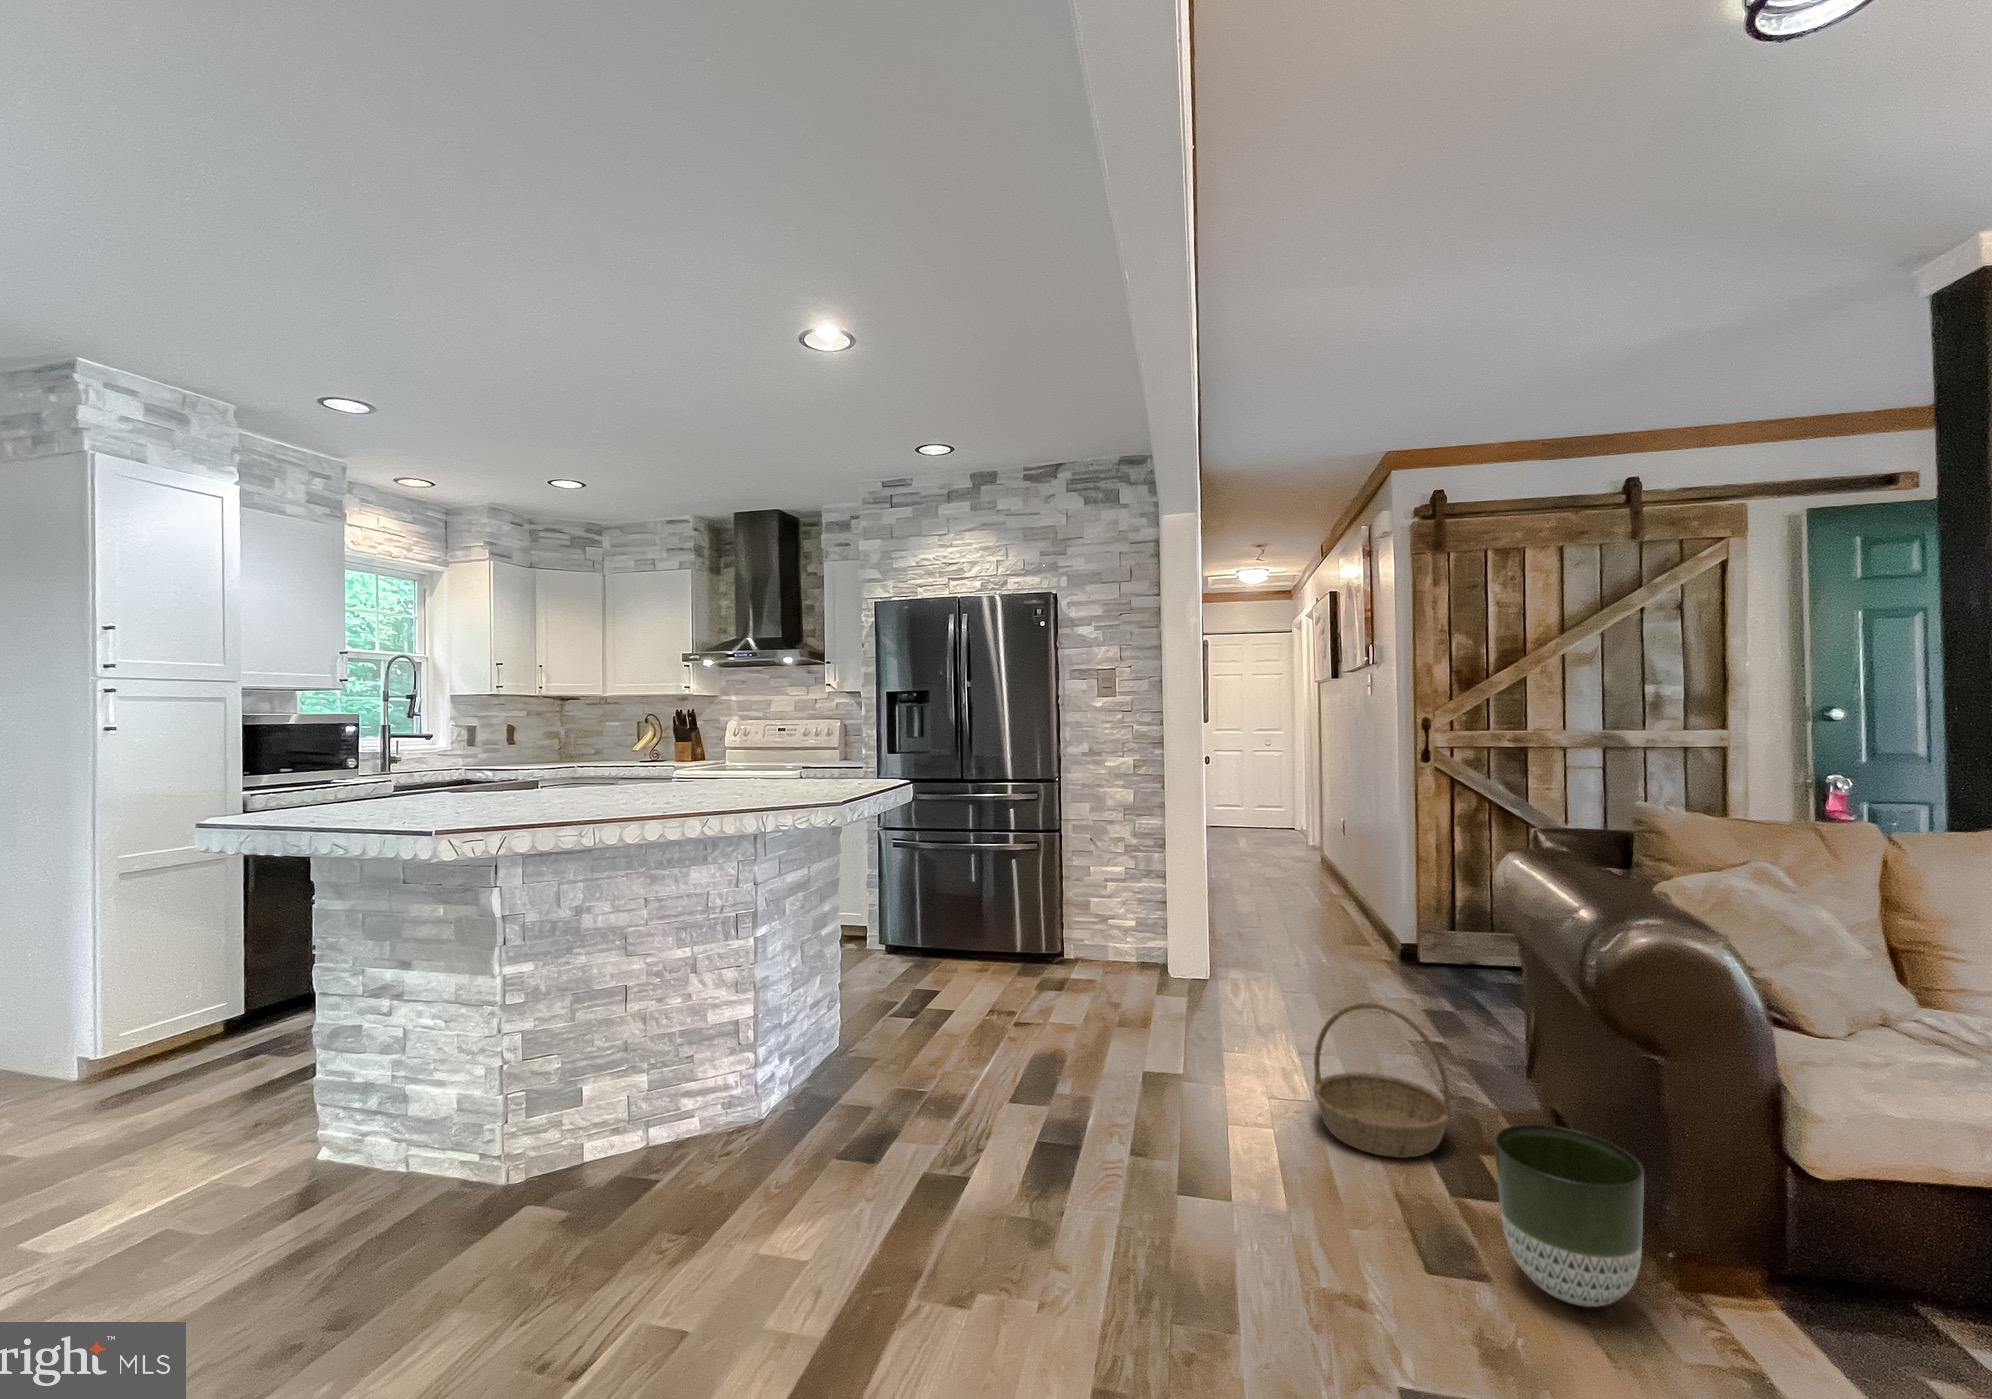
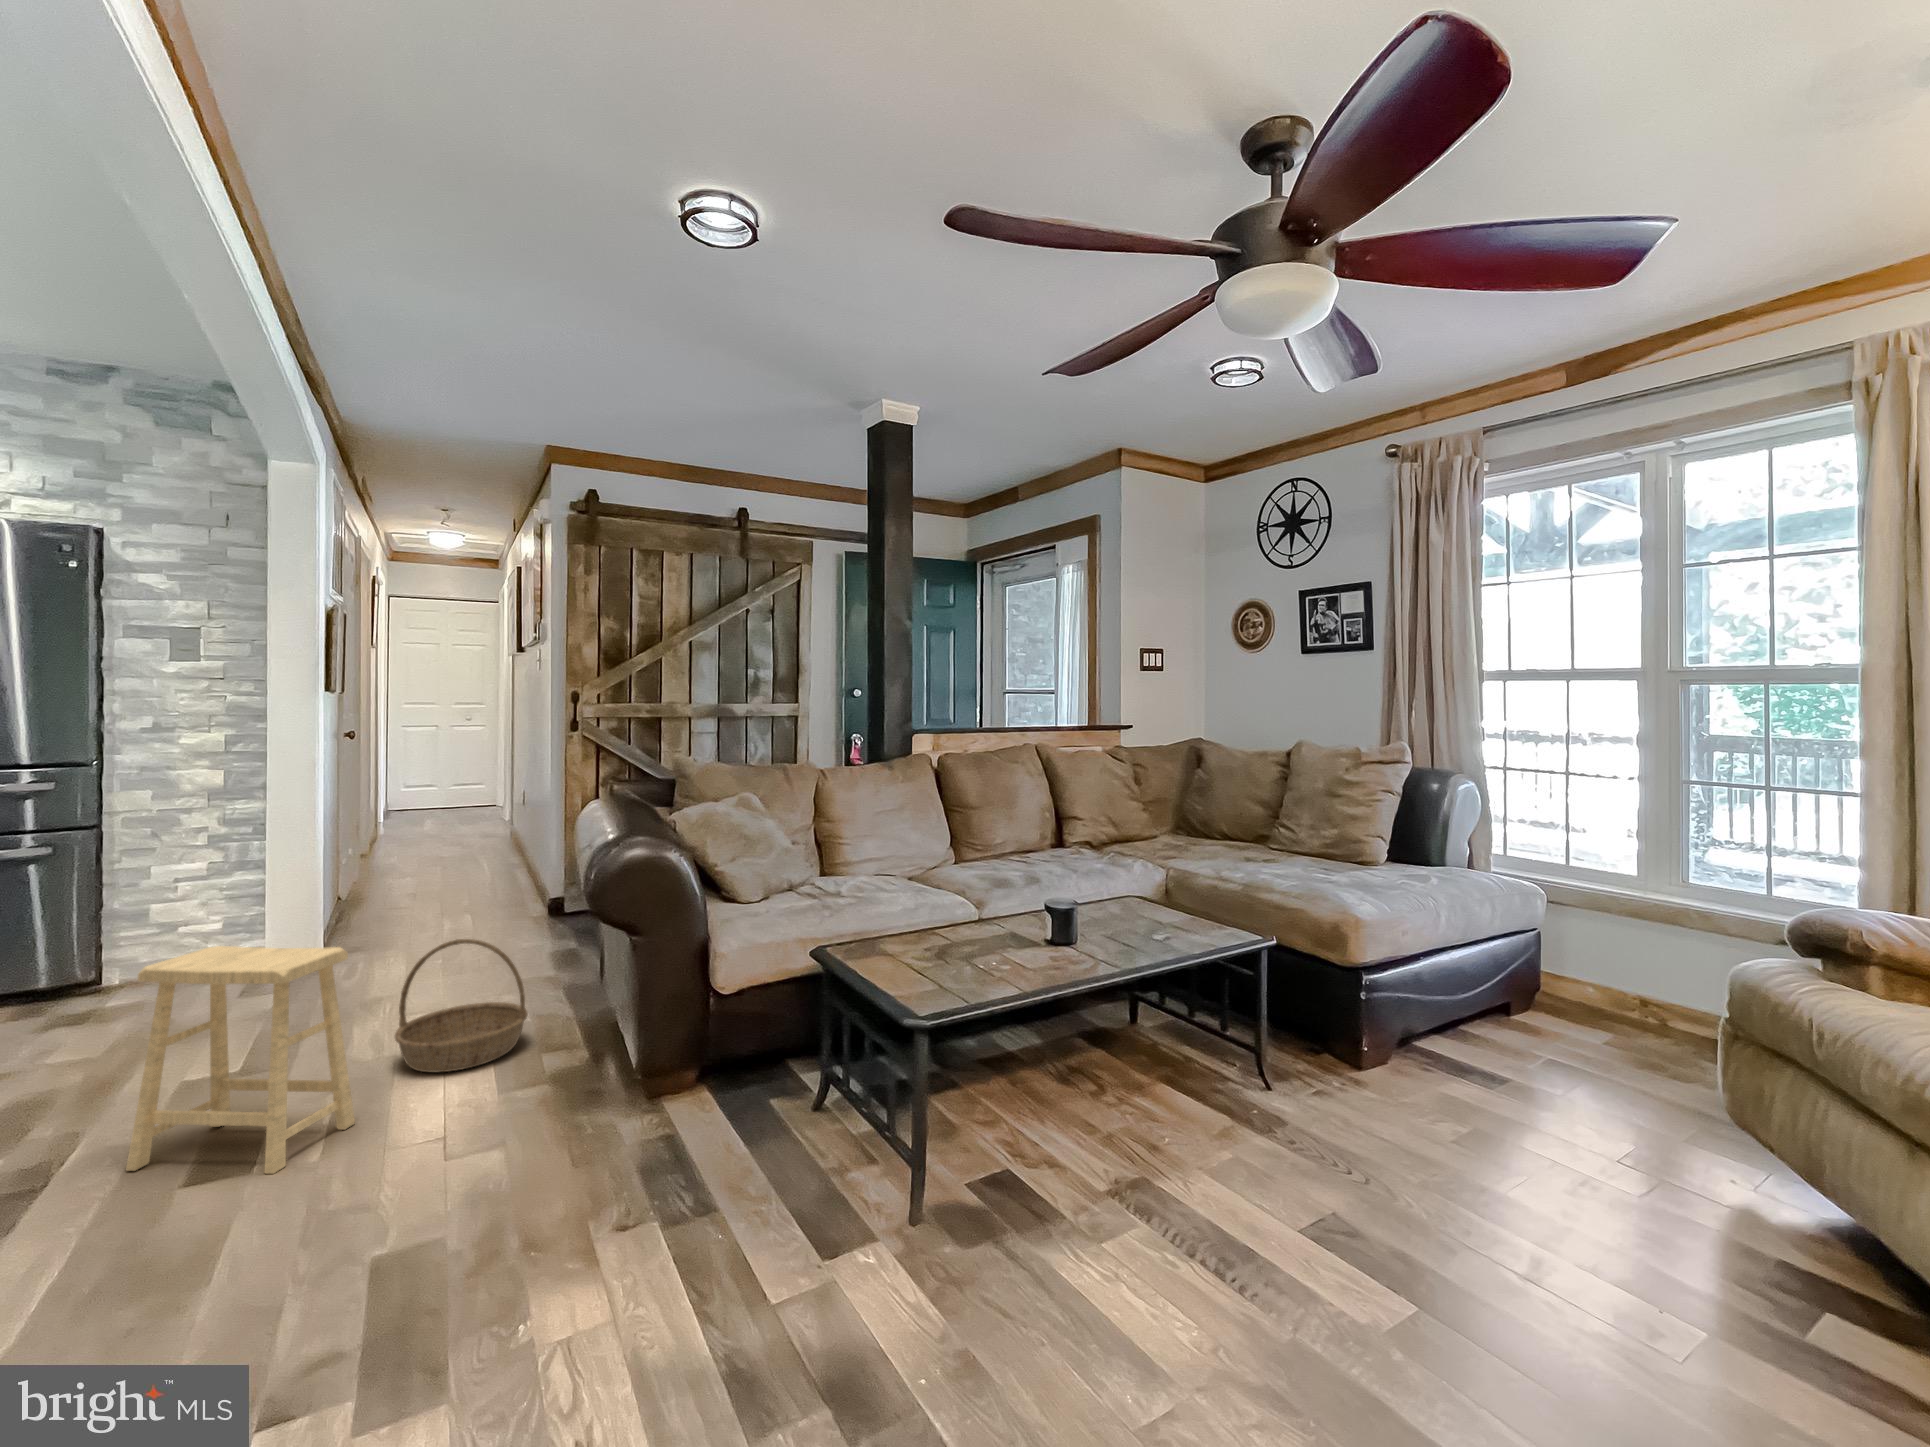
footstool: none [1124,970,1300,1226] -> present [126,946,355,1174]
planter: present [1494,1124,1644,1307] -> none [526,993,632,1121]

